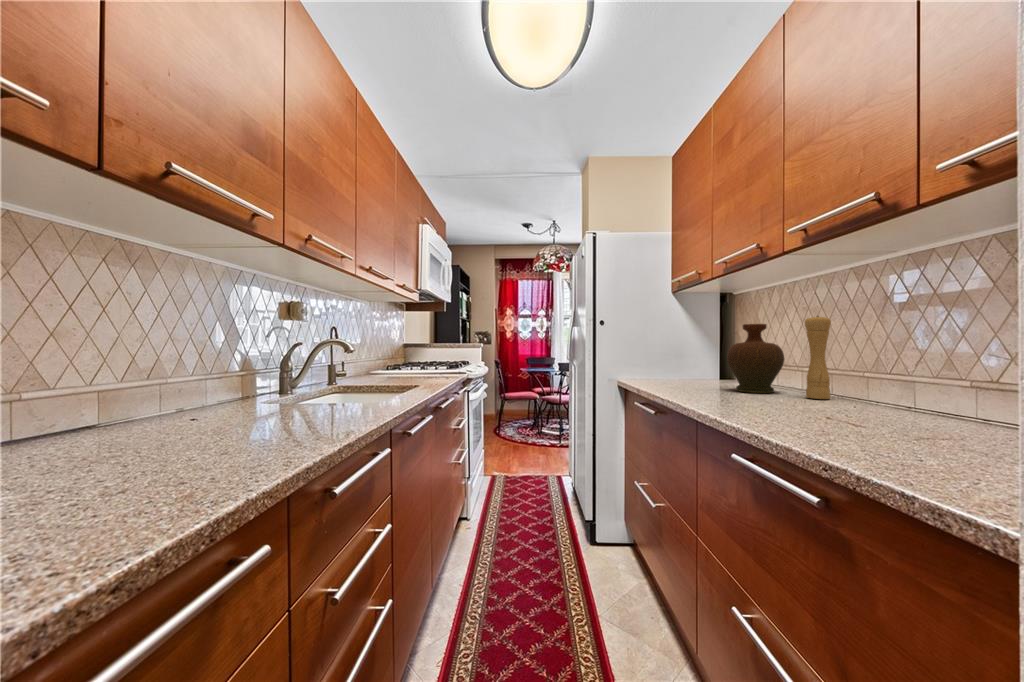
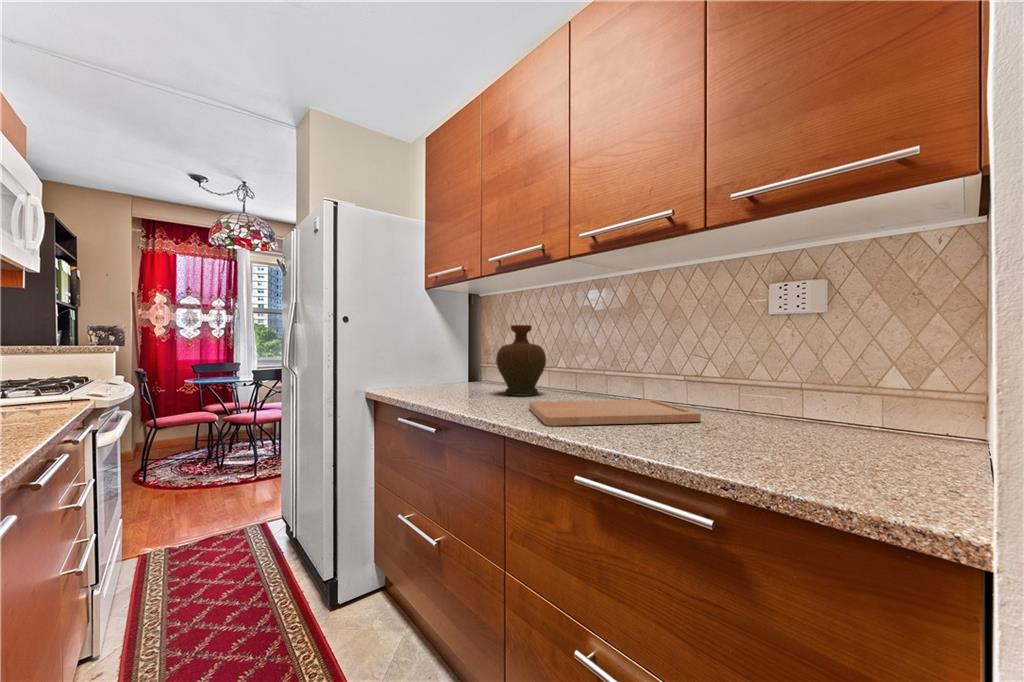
pepper mill: present [805,316,831,399] -> none [568,319,588,397]
cutting board: none [727,396,934,430] -> present [529,400,701,426]

